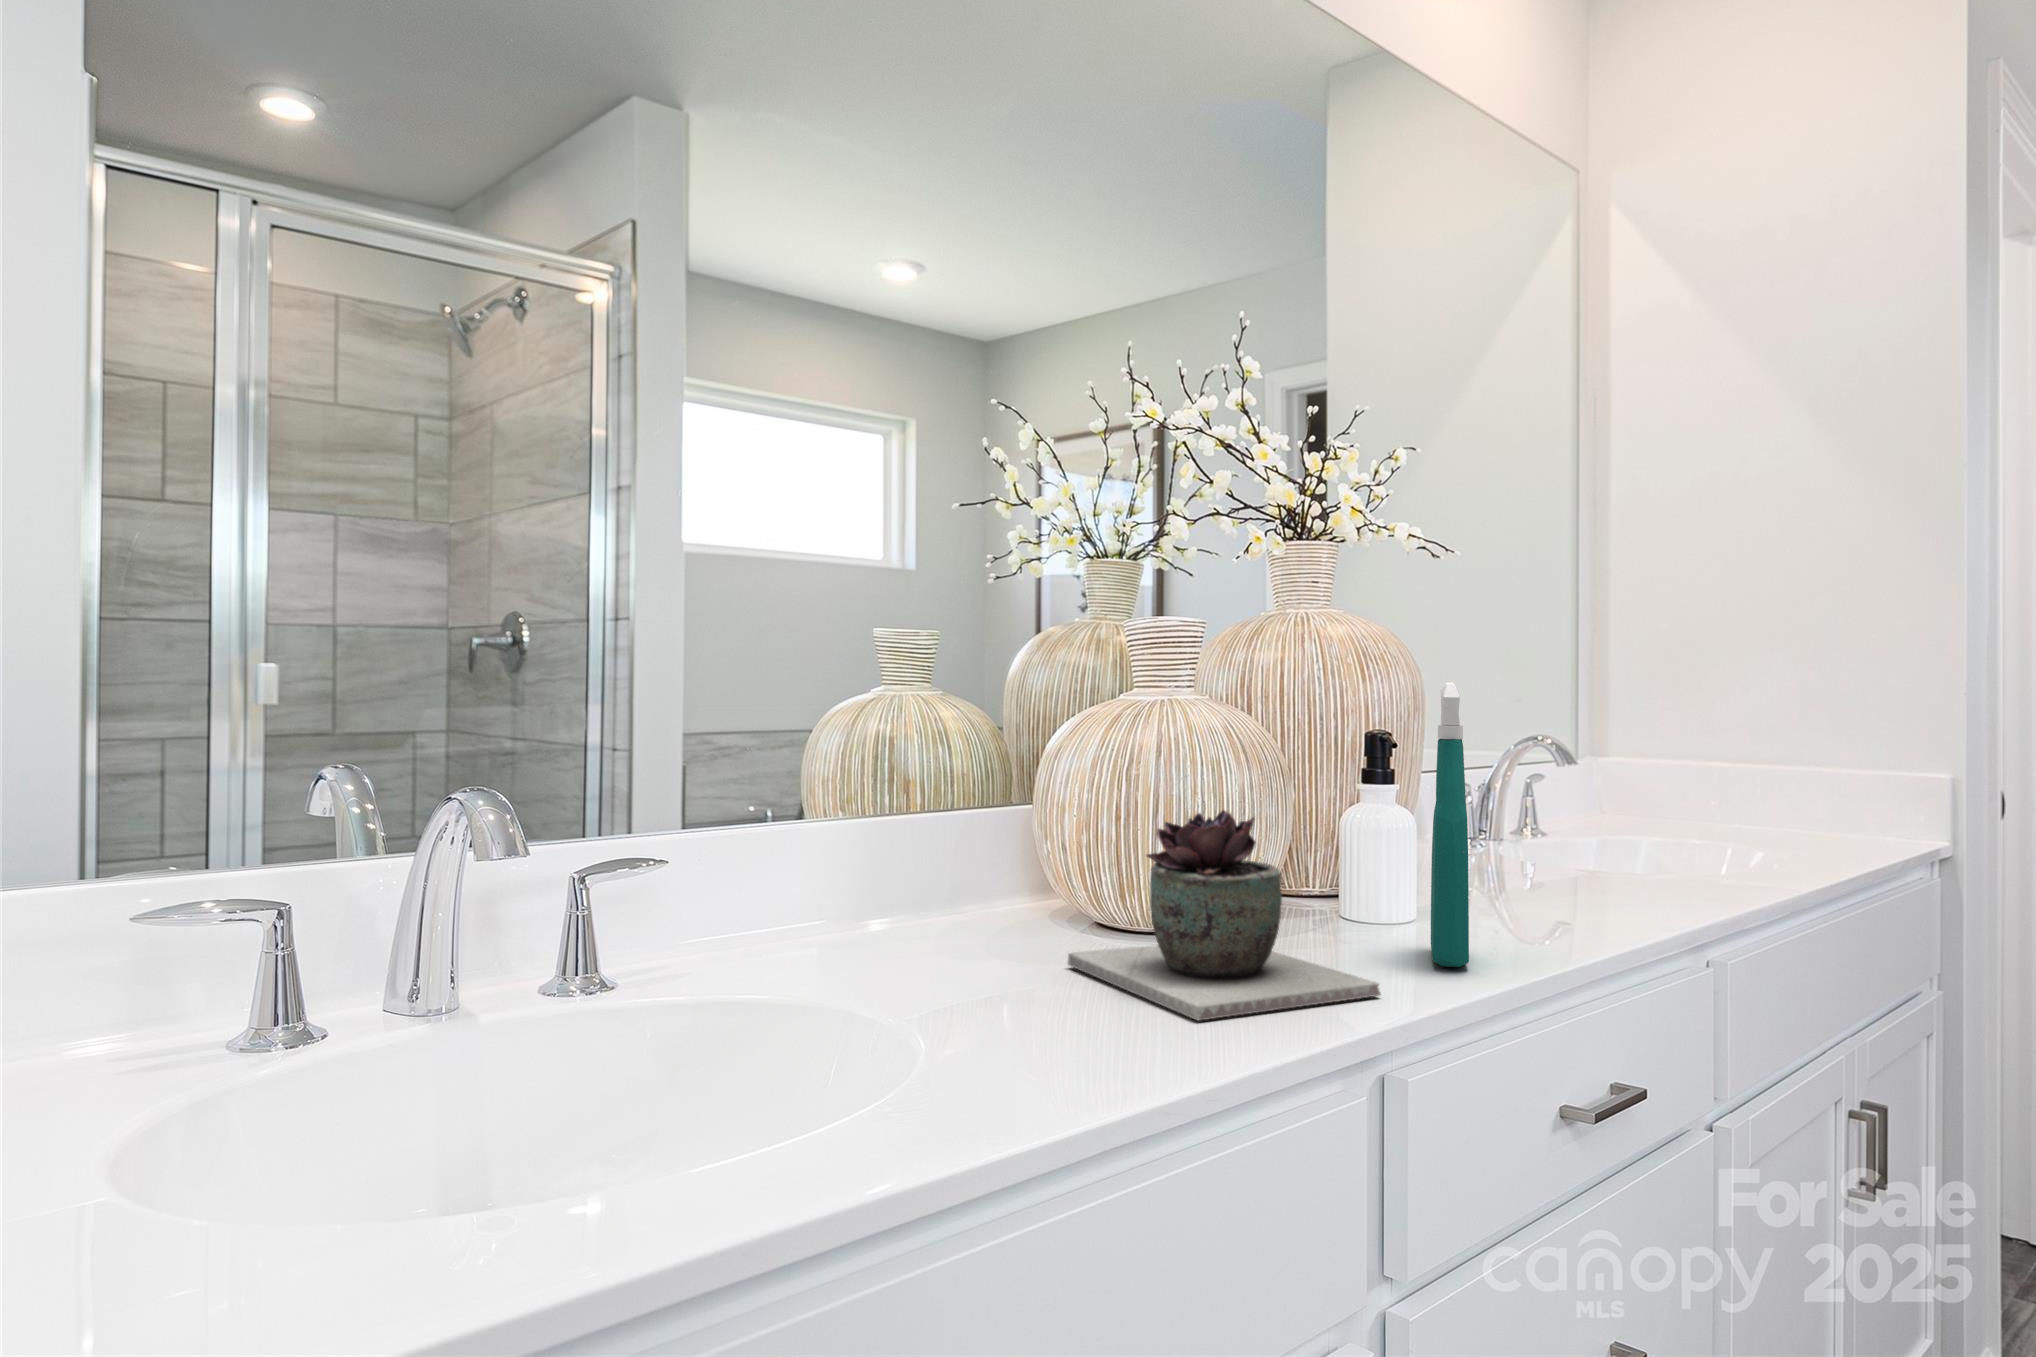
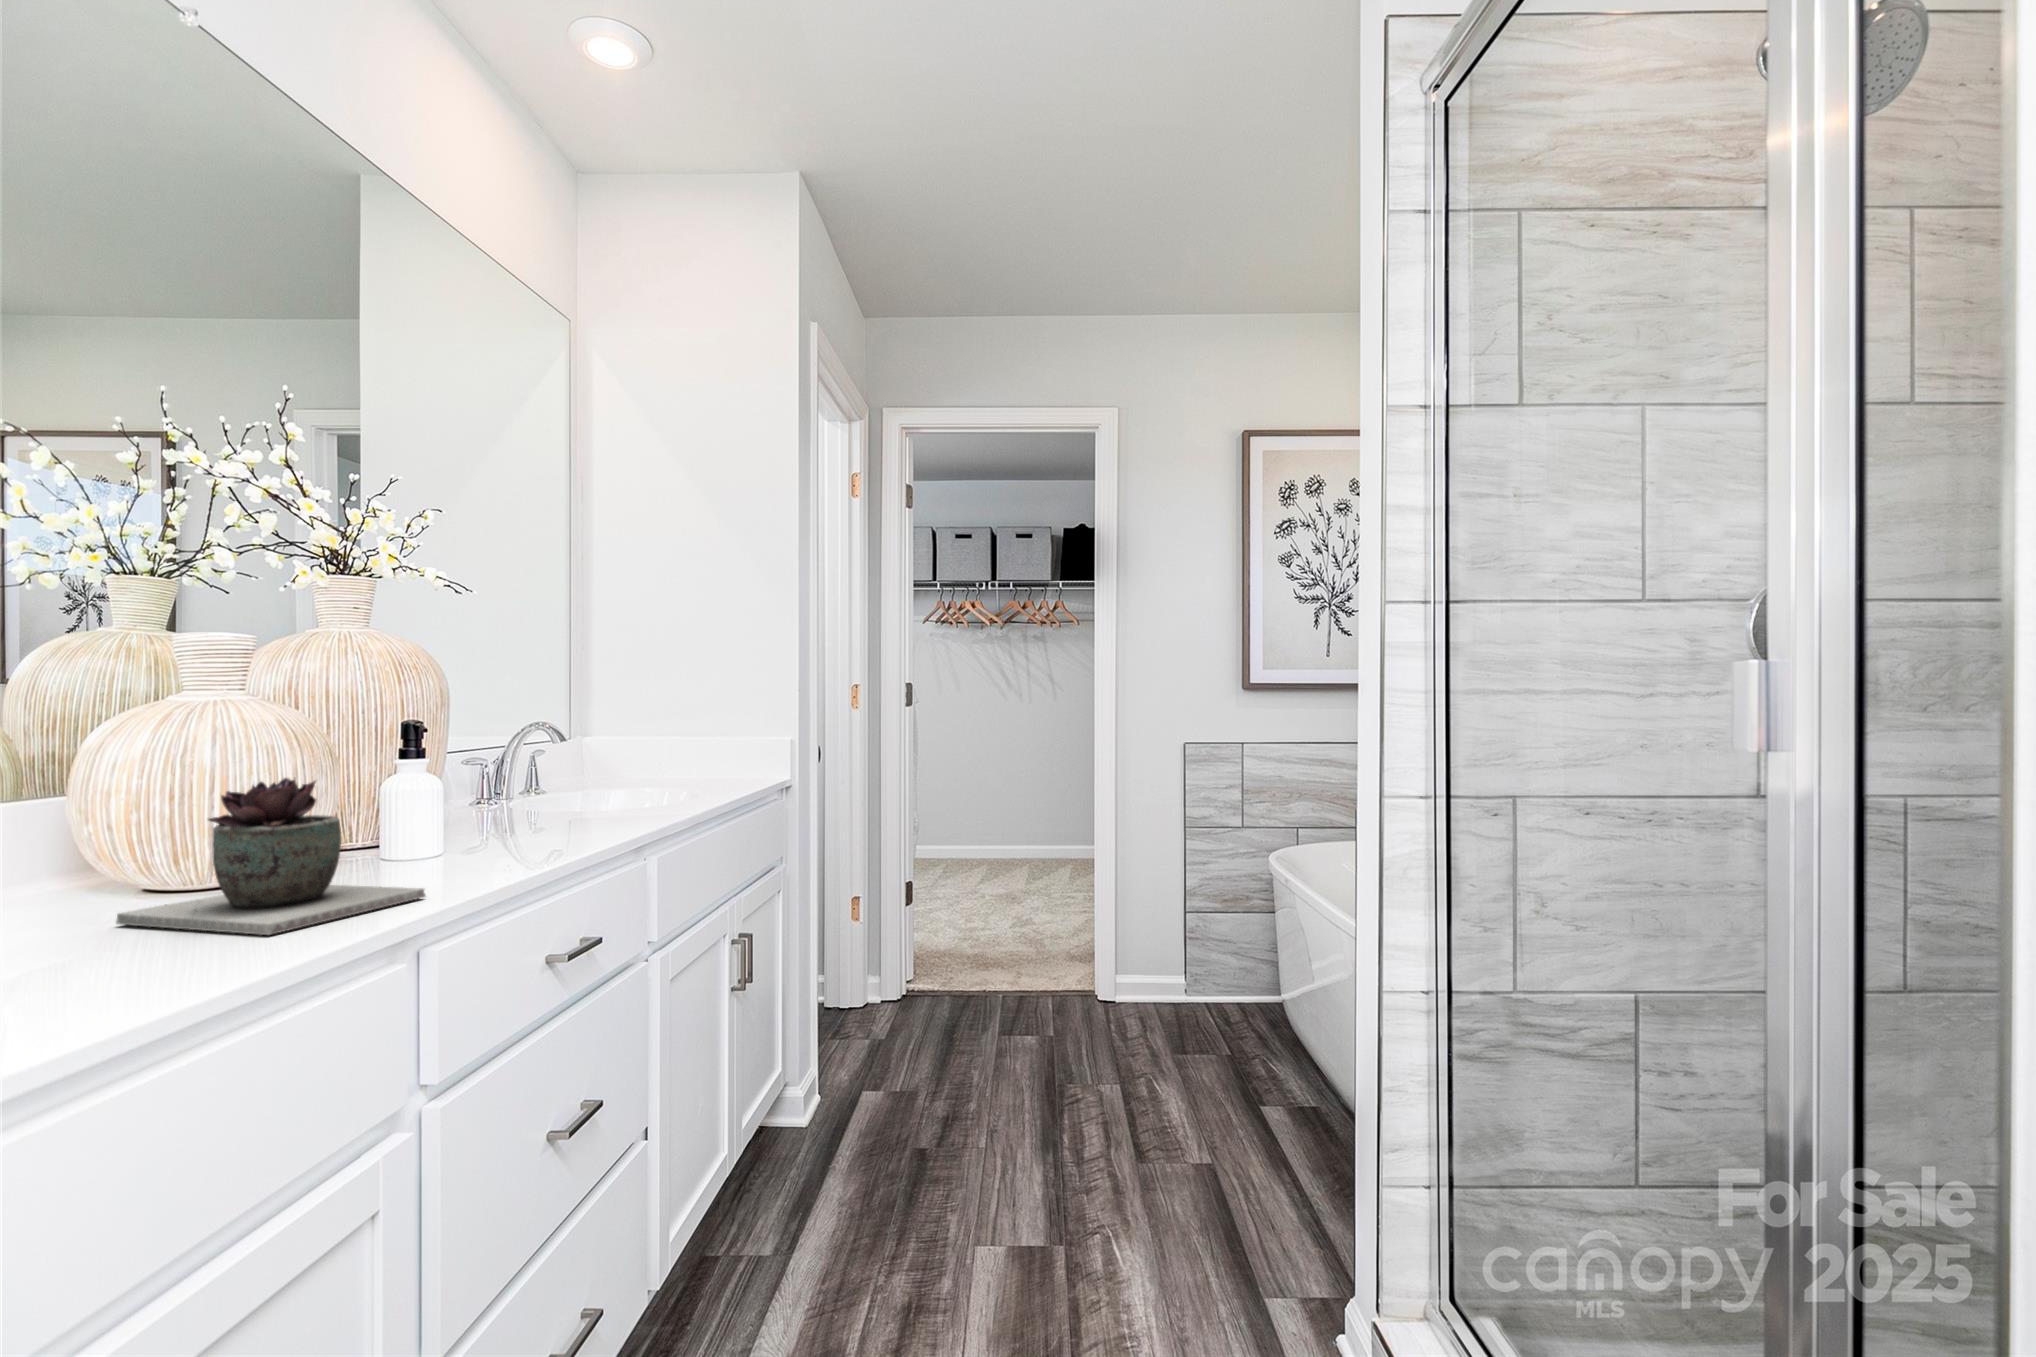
spray bottle: present [1431,683,1469,967] -> none [461,680,491,875]

